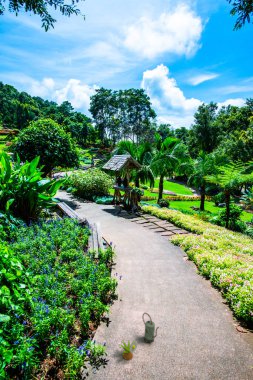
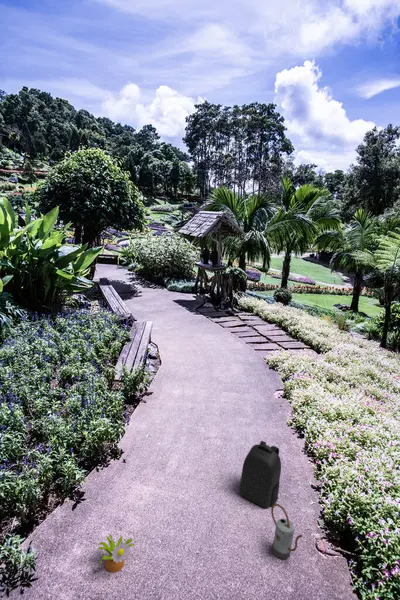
backpack: none [179,283,203,320] -> present [239,441,281,508]
watering can: present [142,313,159,343] -> present [271,504,302,559]

